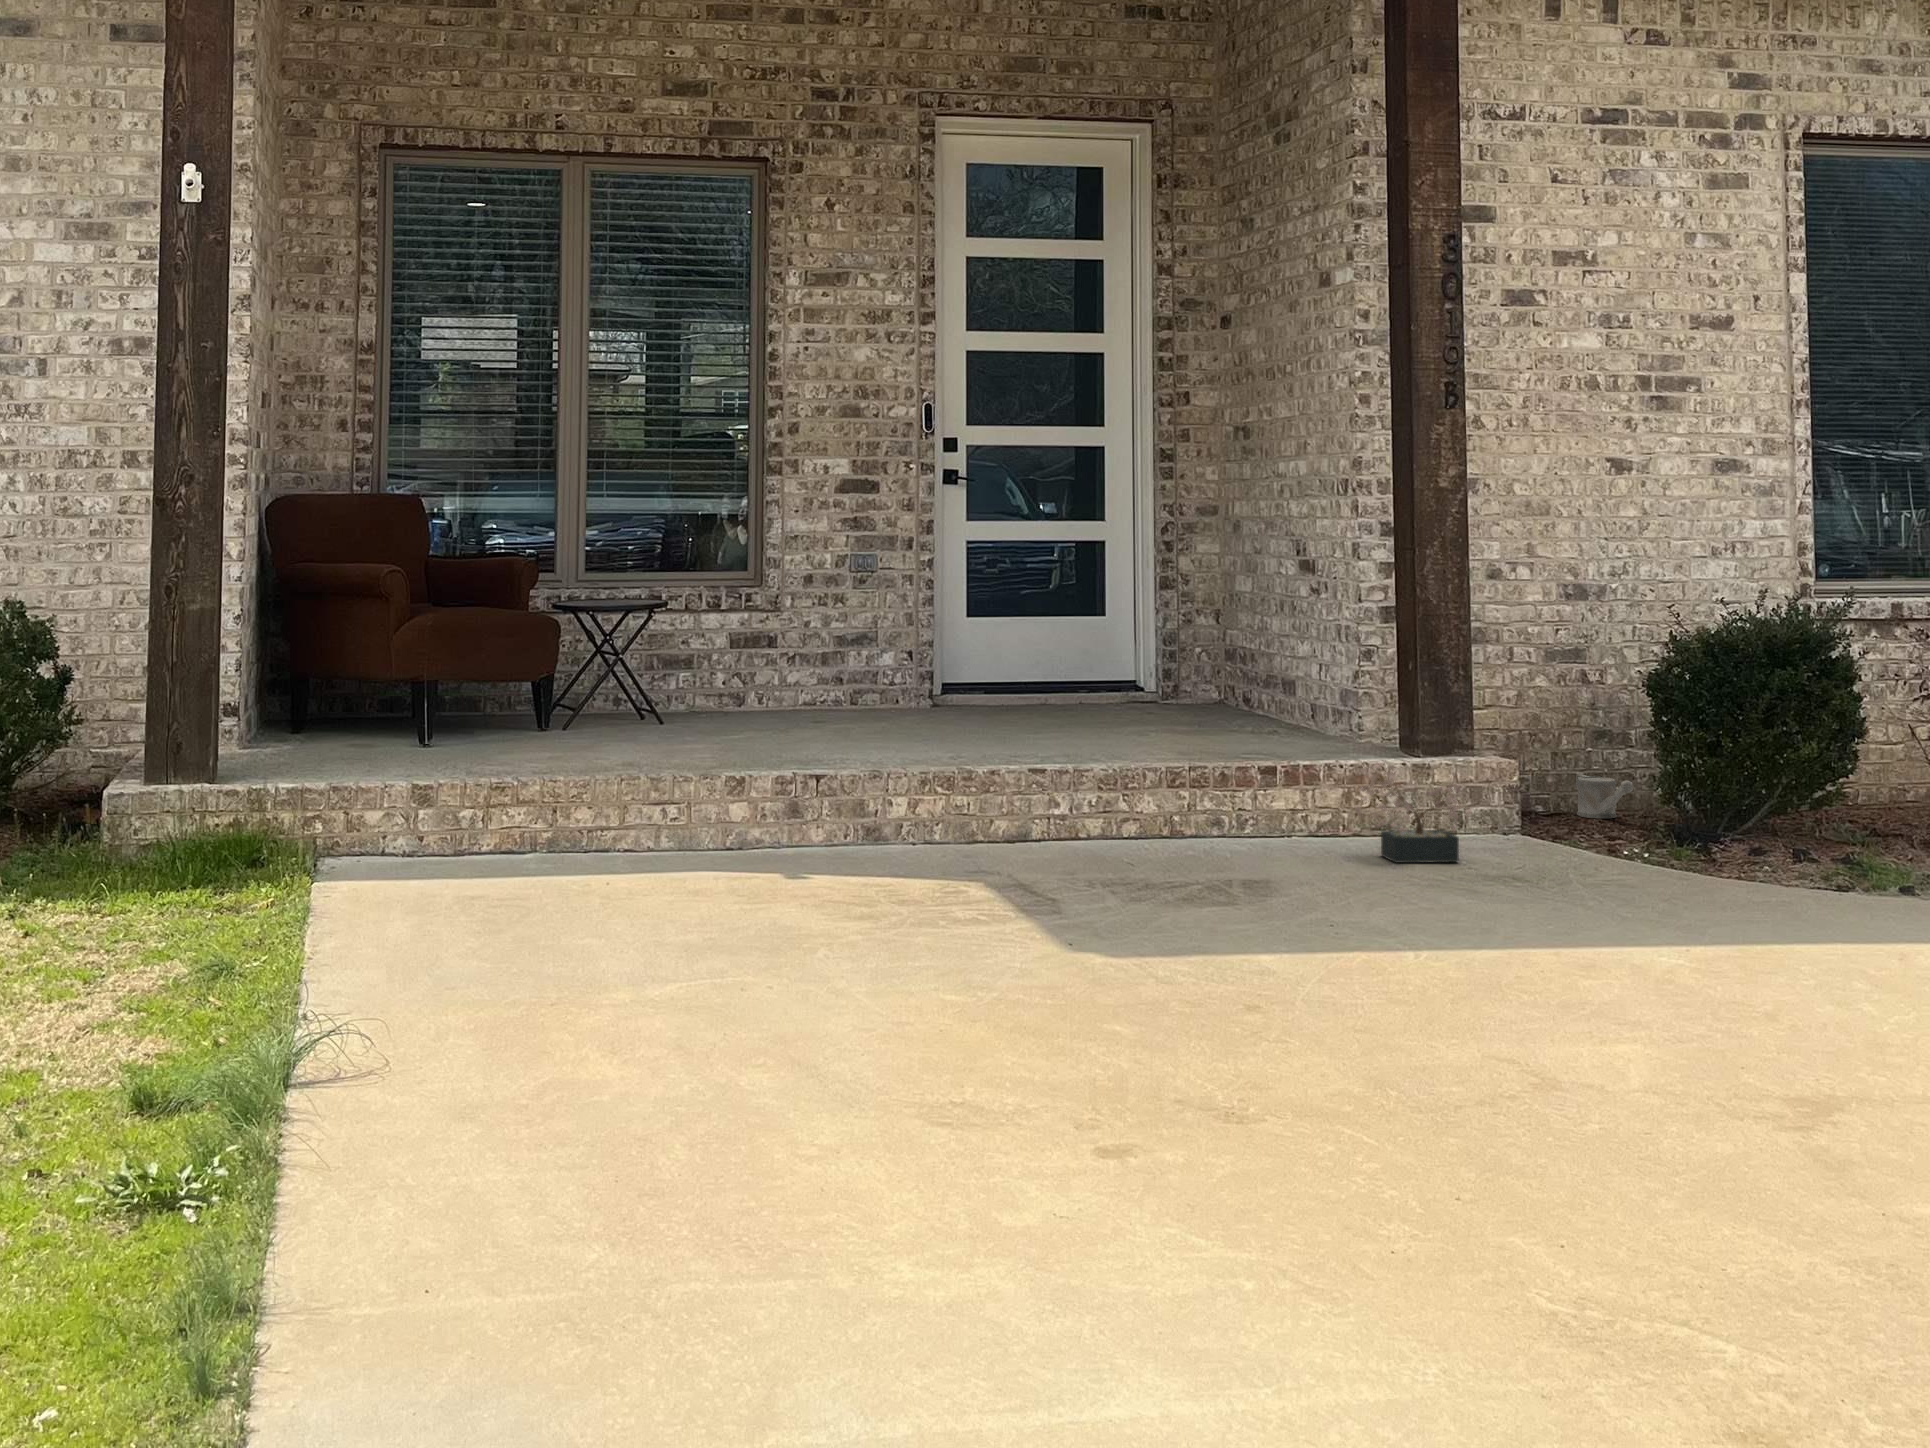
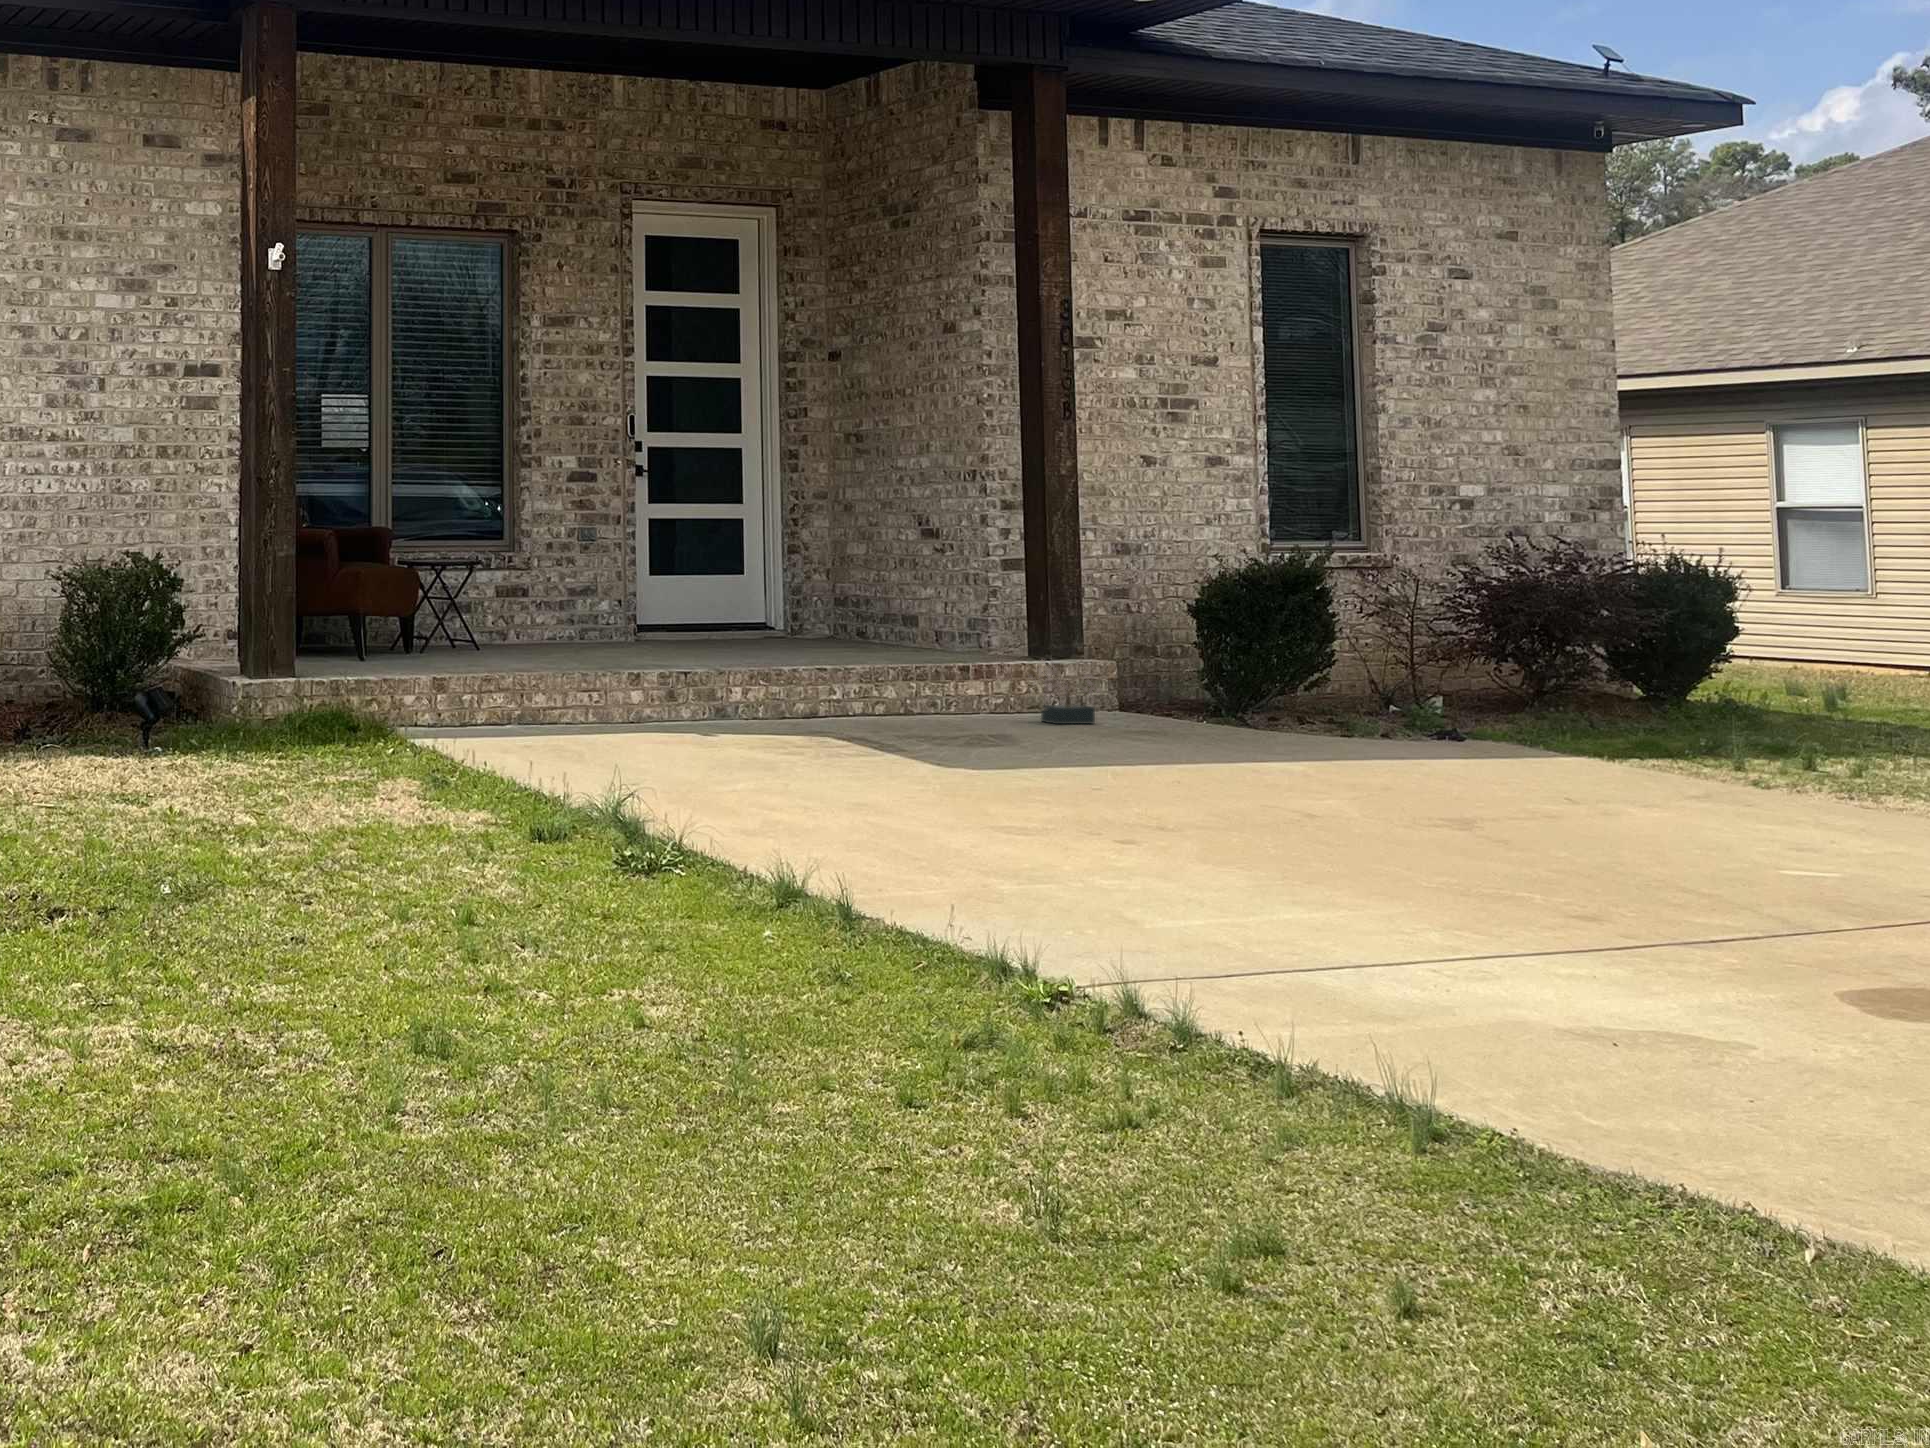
watering can: present [1576,774,1633,819] -> none [1117,679,1166,707]

